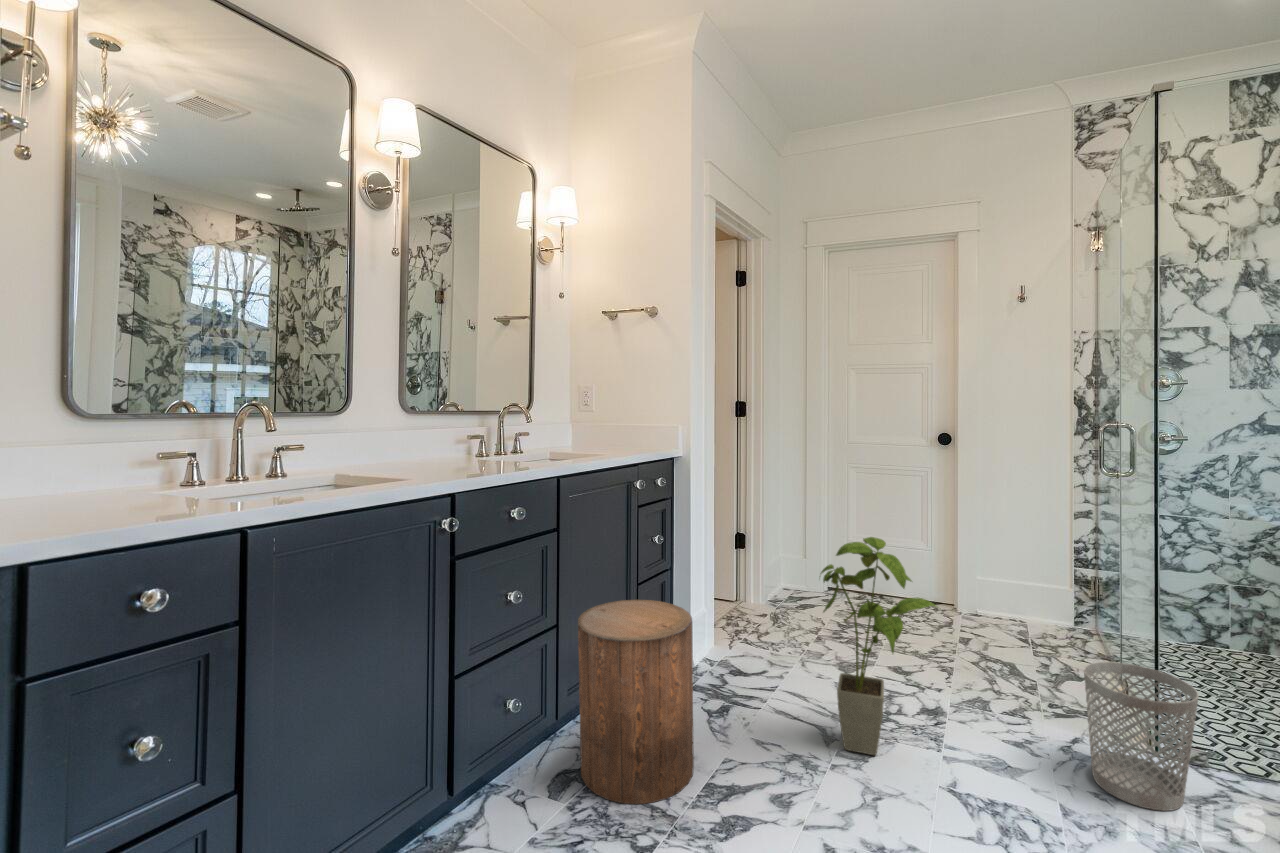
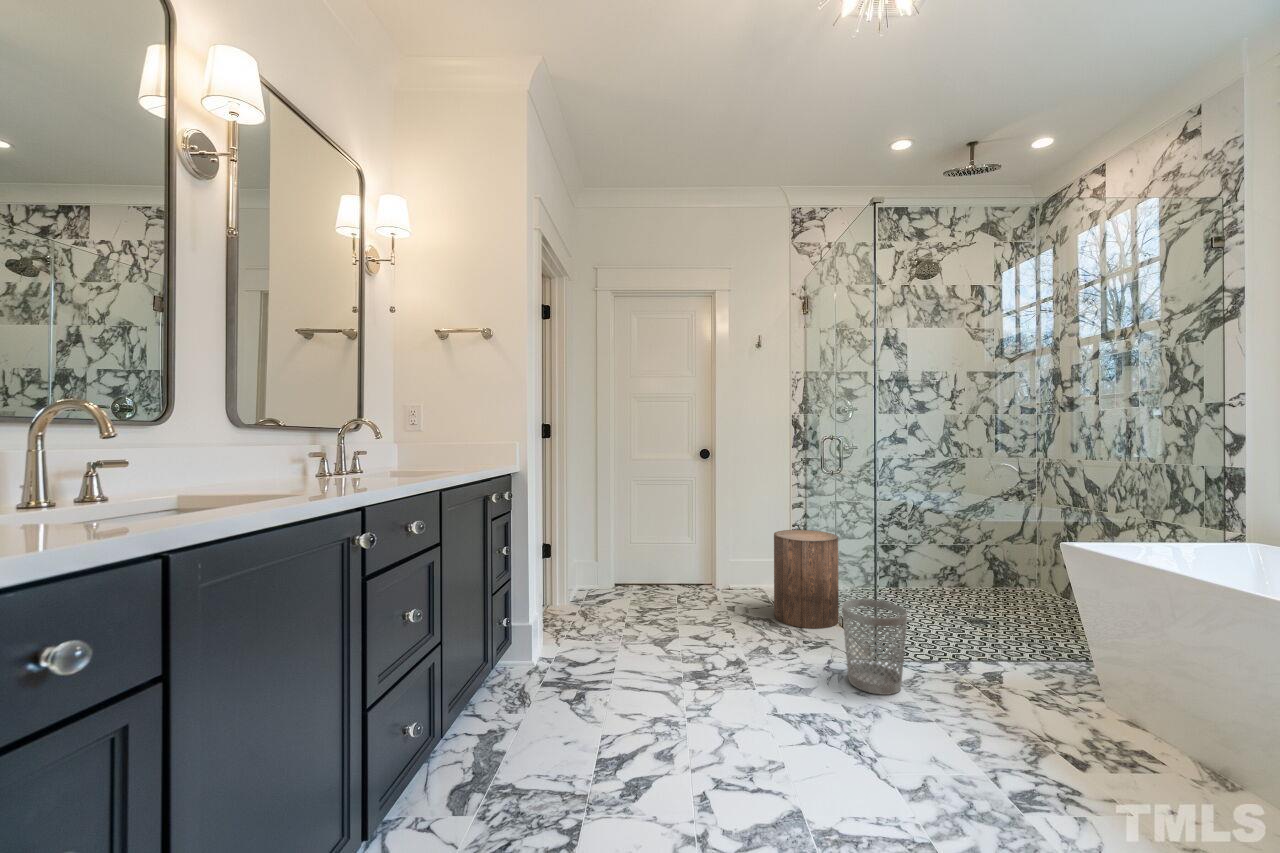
house plant: present [820,537,937,755] -> none [665,523,754,704]
stool: present [578,600,694,804] -> present [774,530,839,629]

